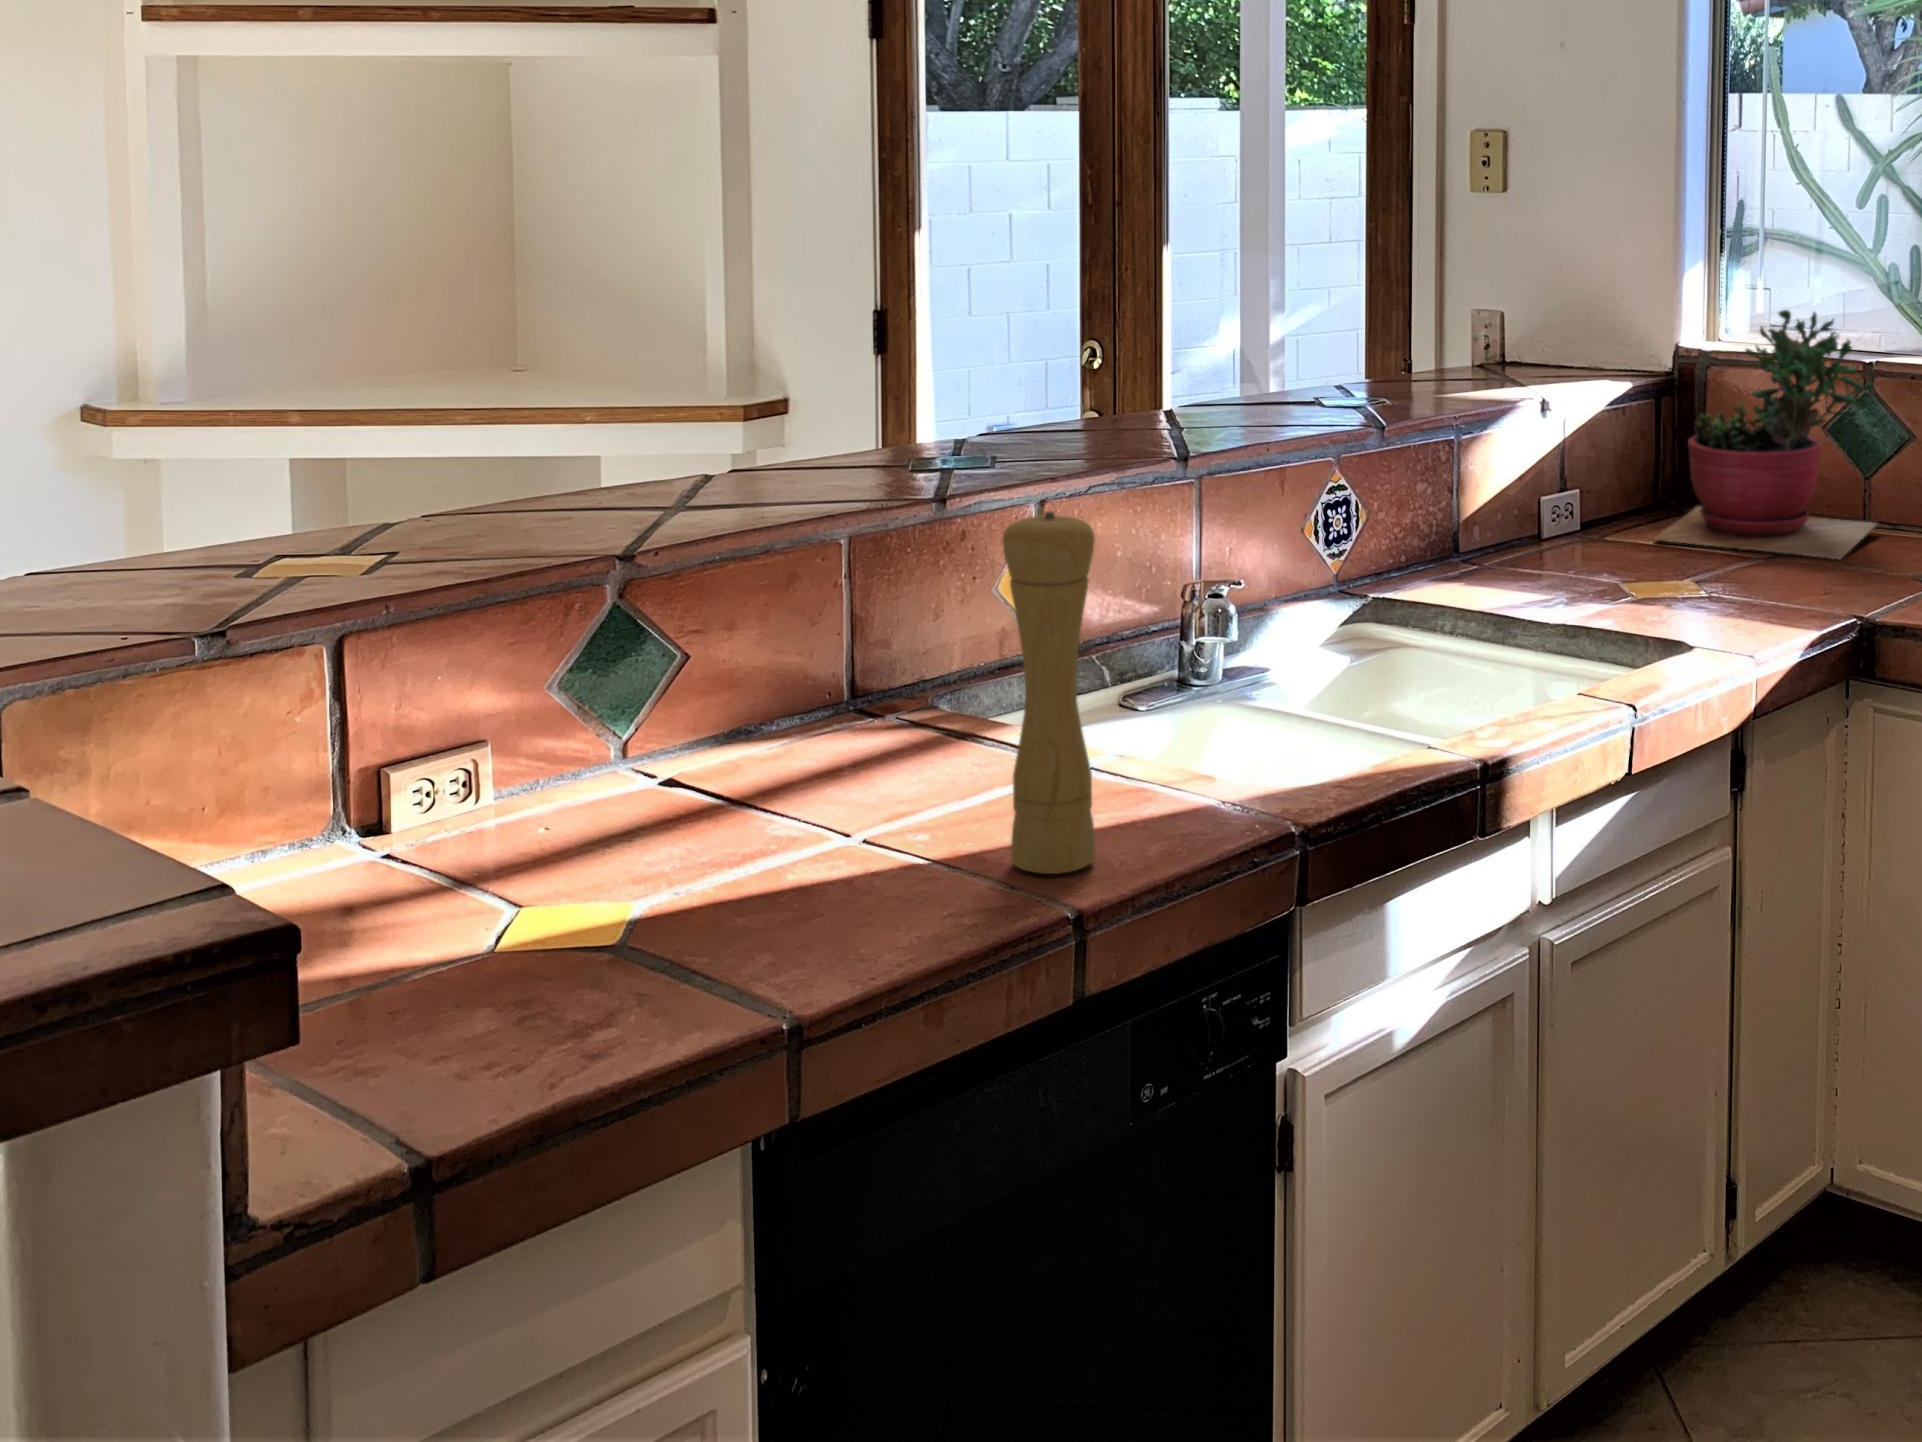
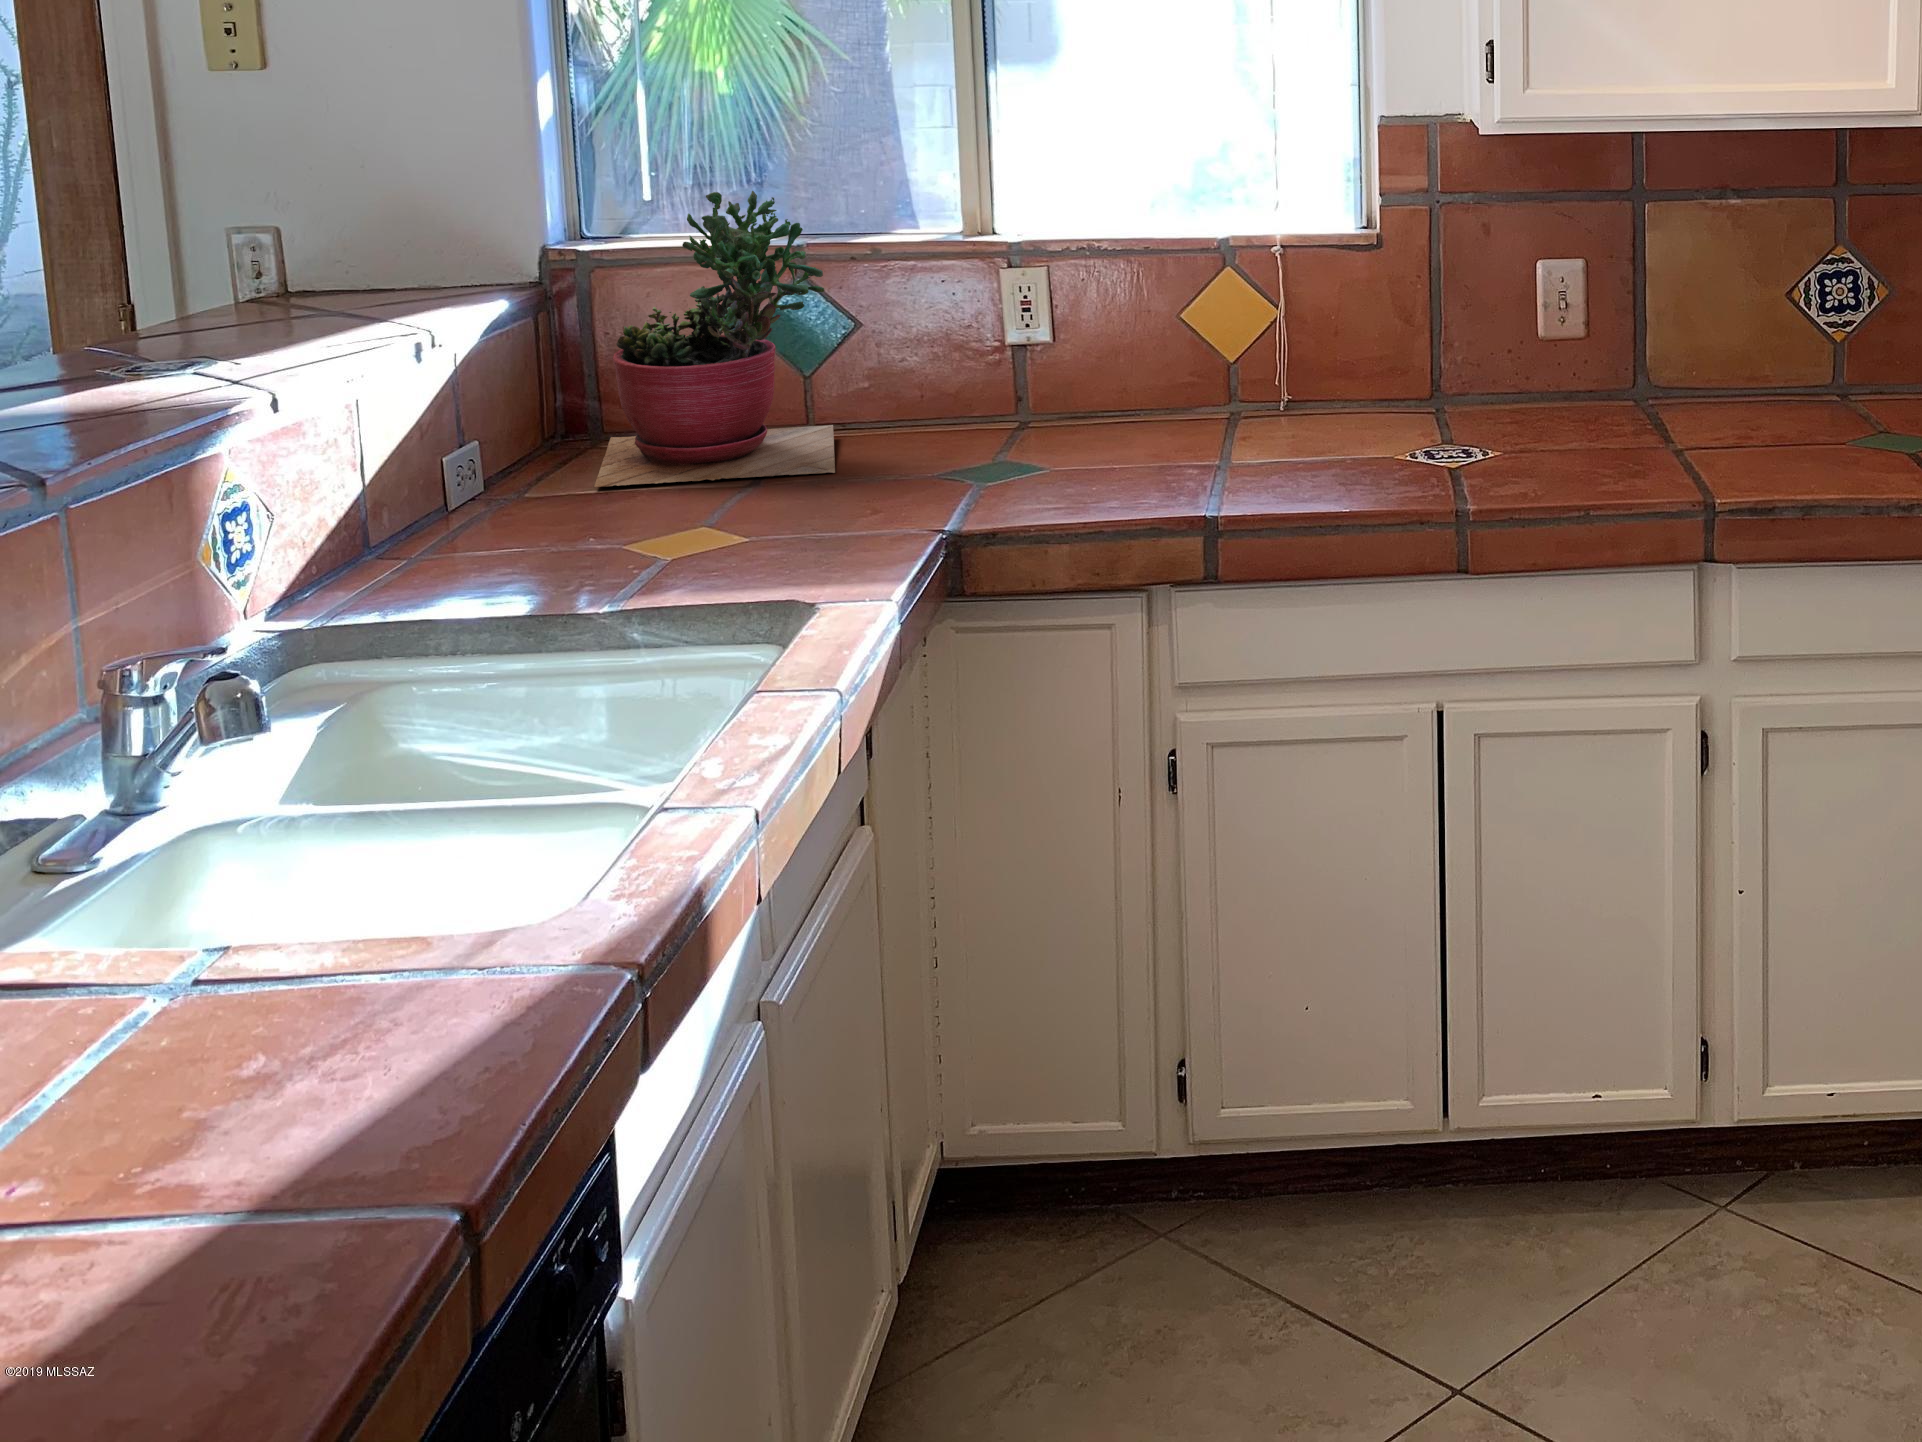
pepper mill: present [1003,511,1096,874] -> none [181,600,394,1183]

